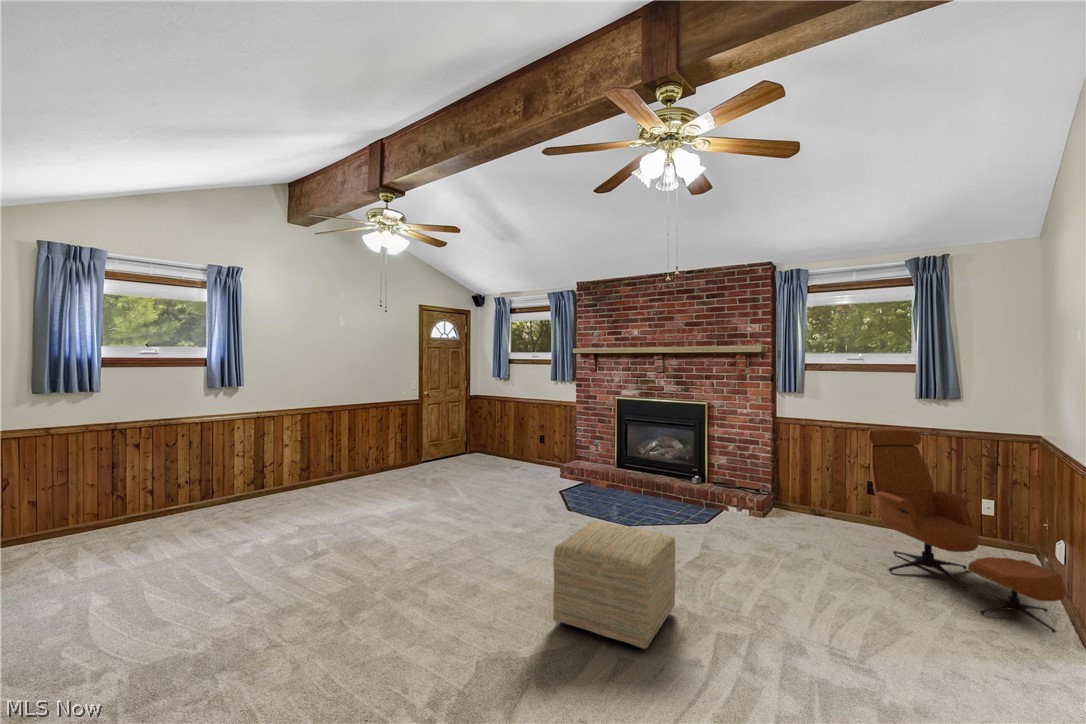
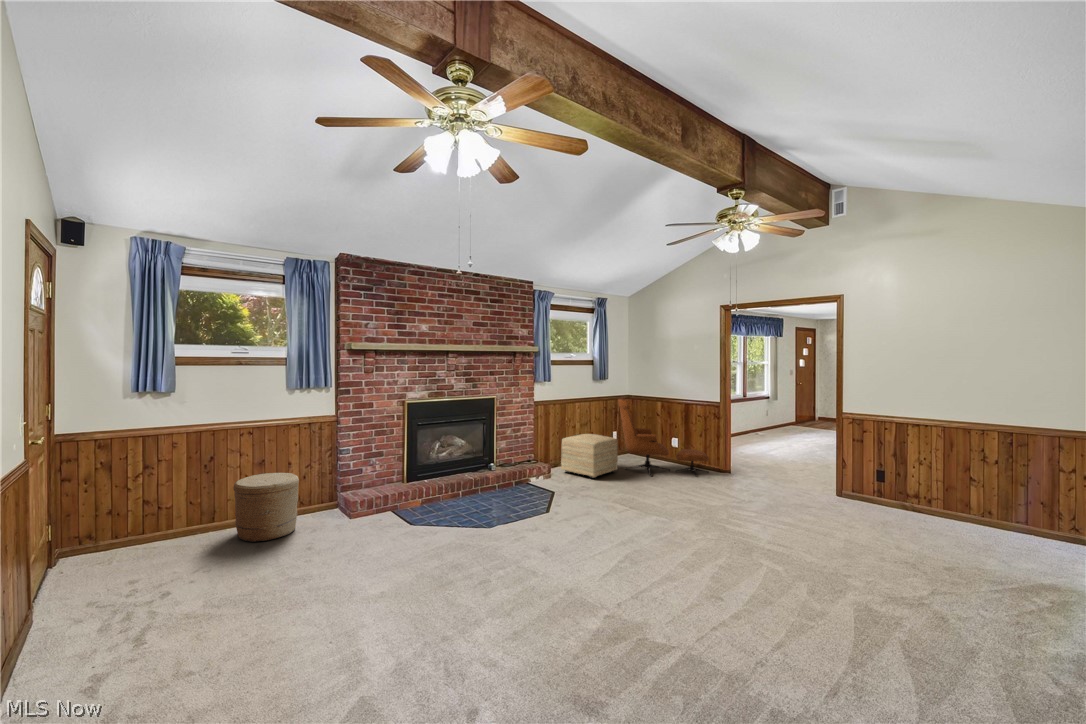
woven basket: none [511,432,546,471] -> present [233,473,299,542]
ottoman: present [553,521,675,649] -> present [561,434,618,478]

